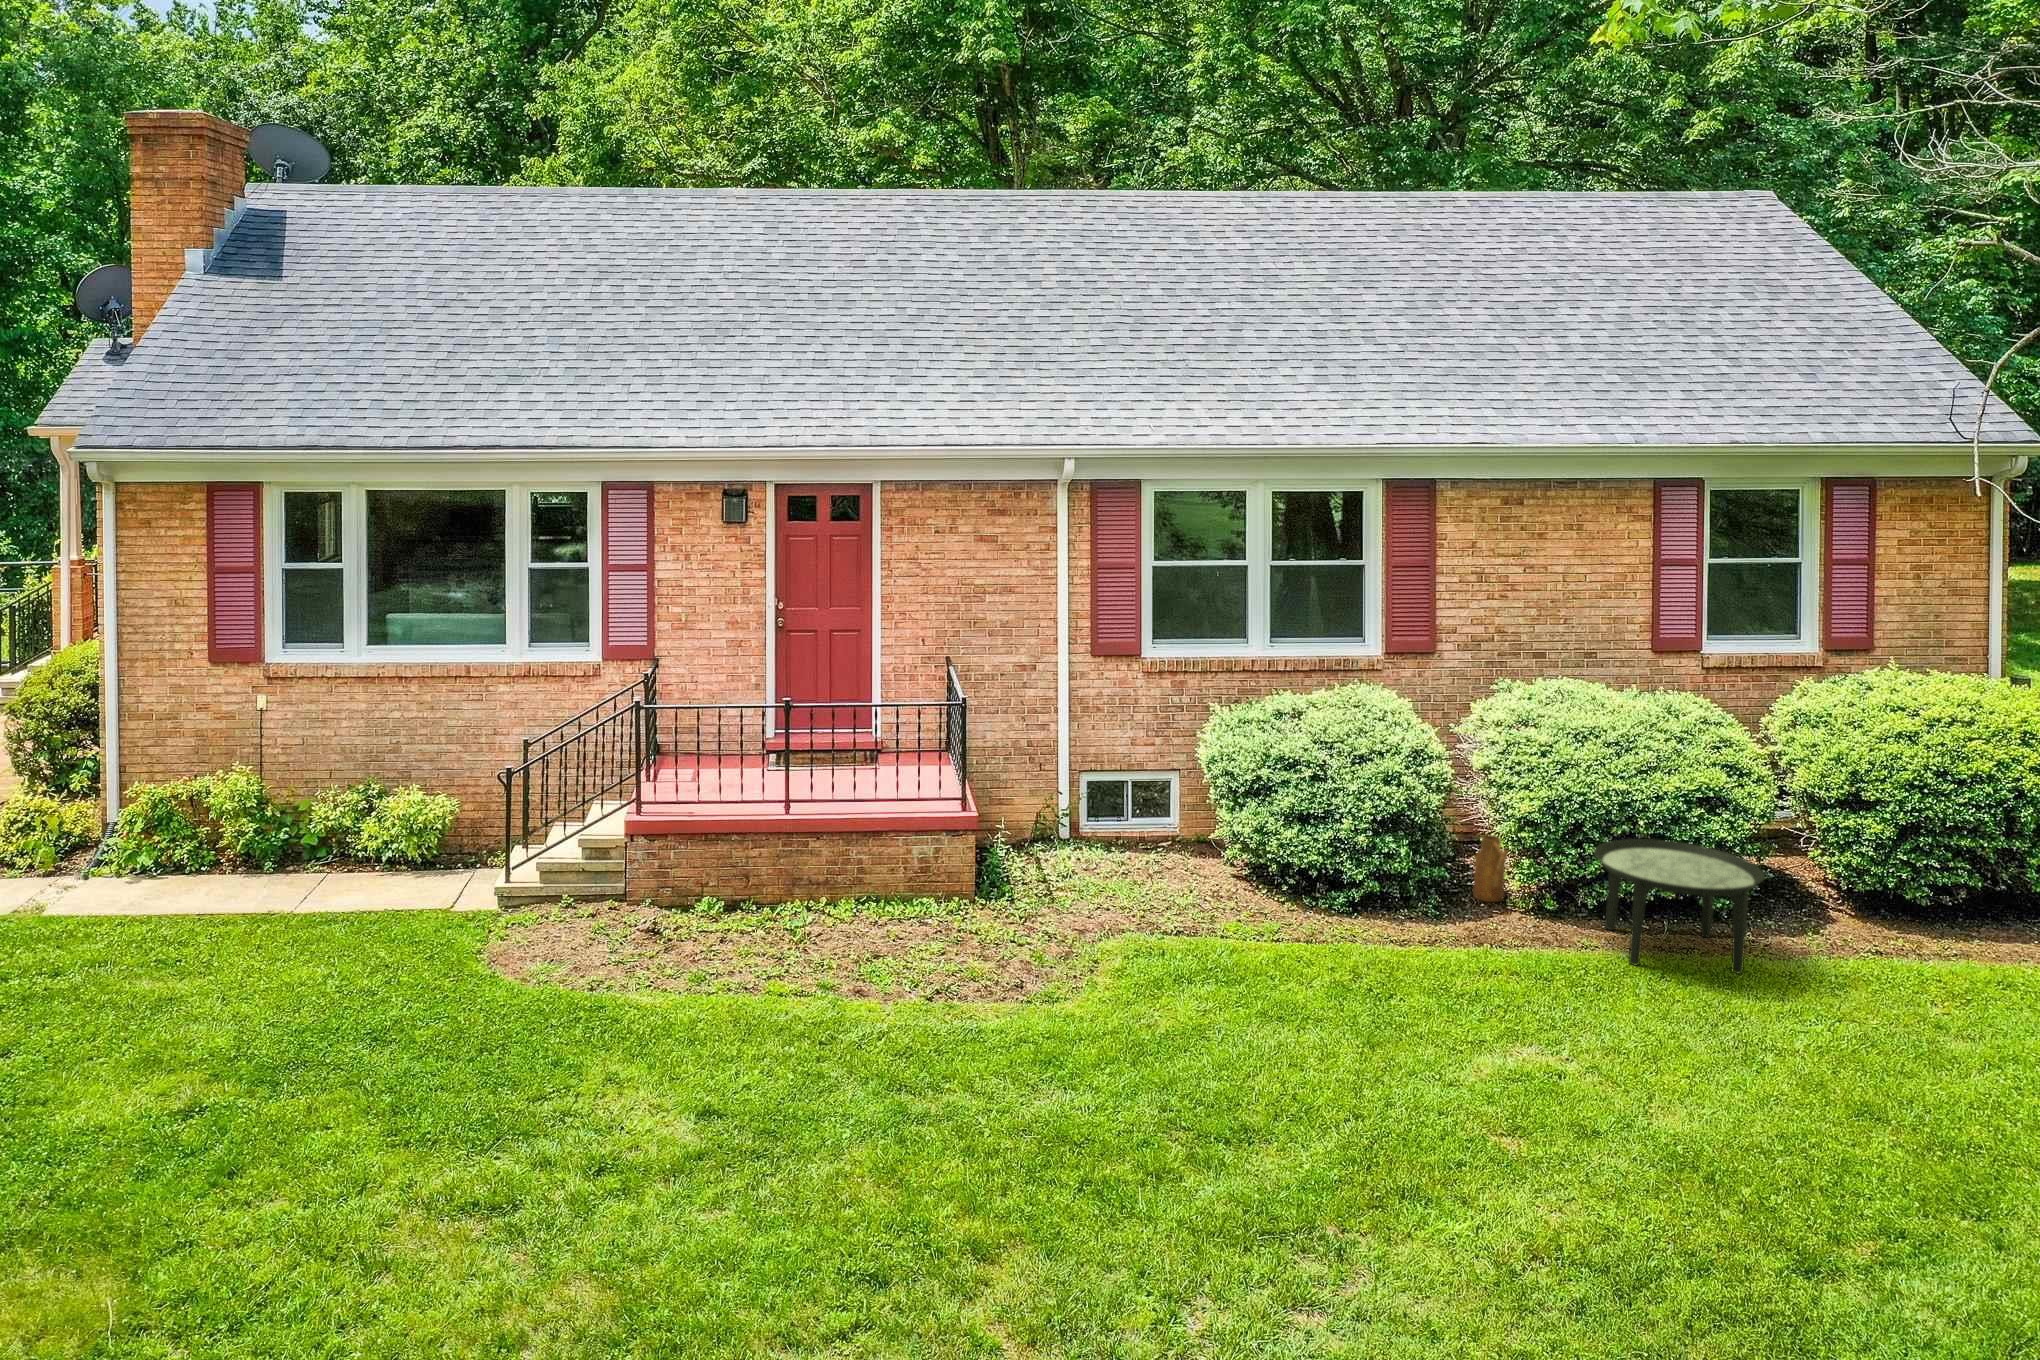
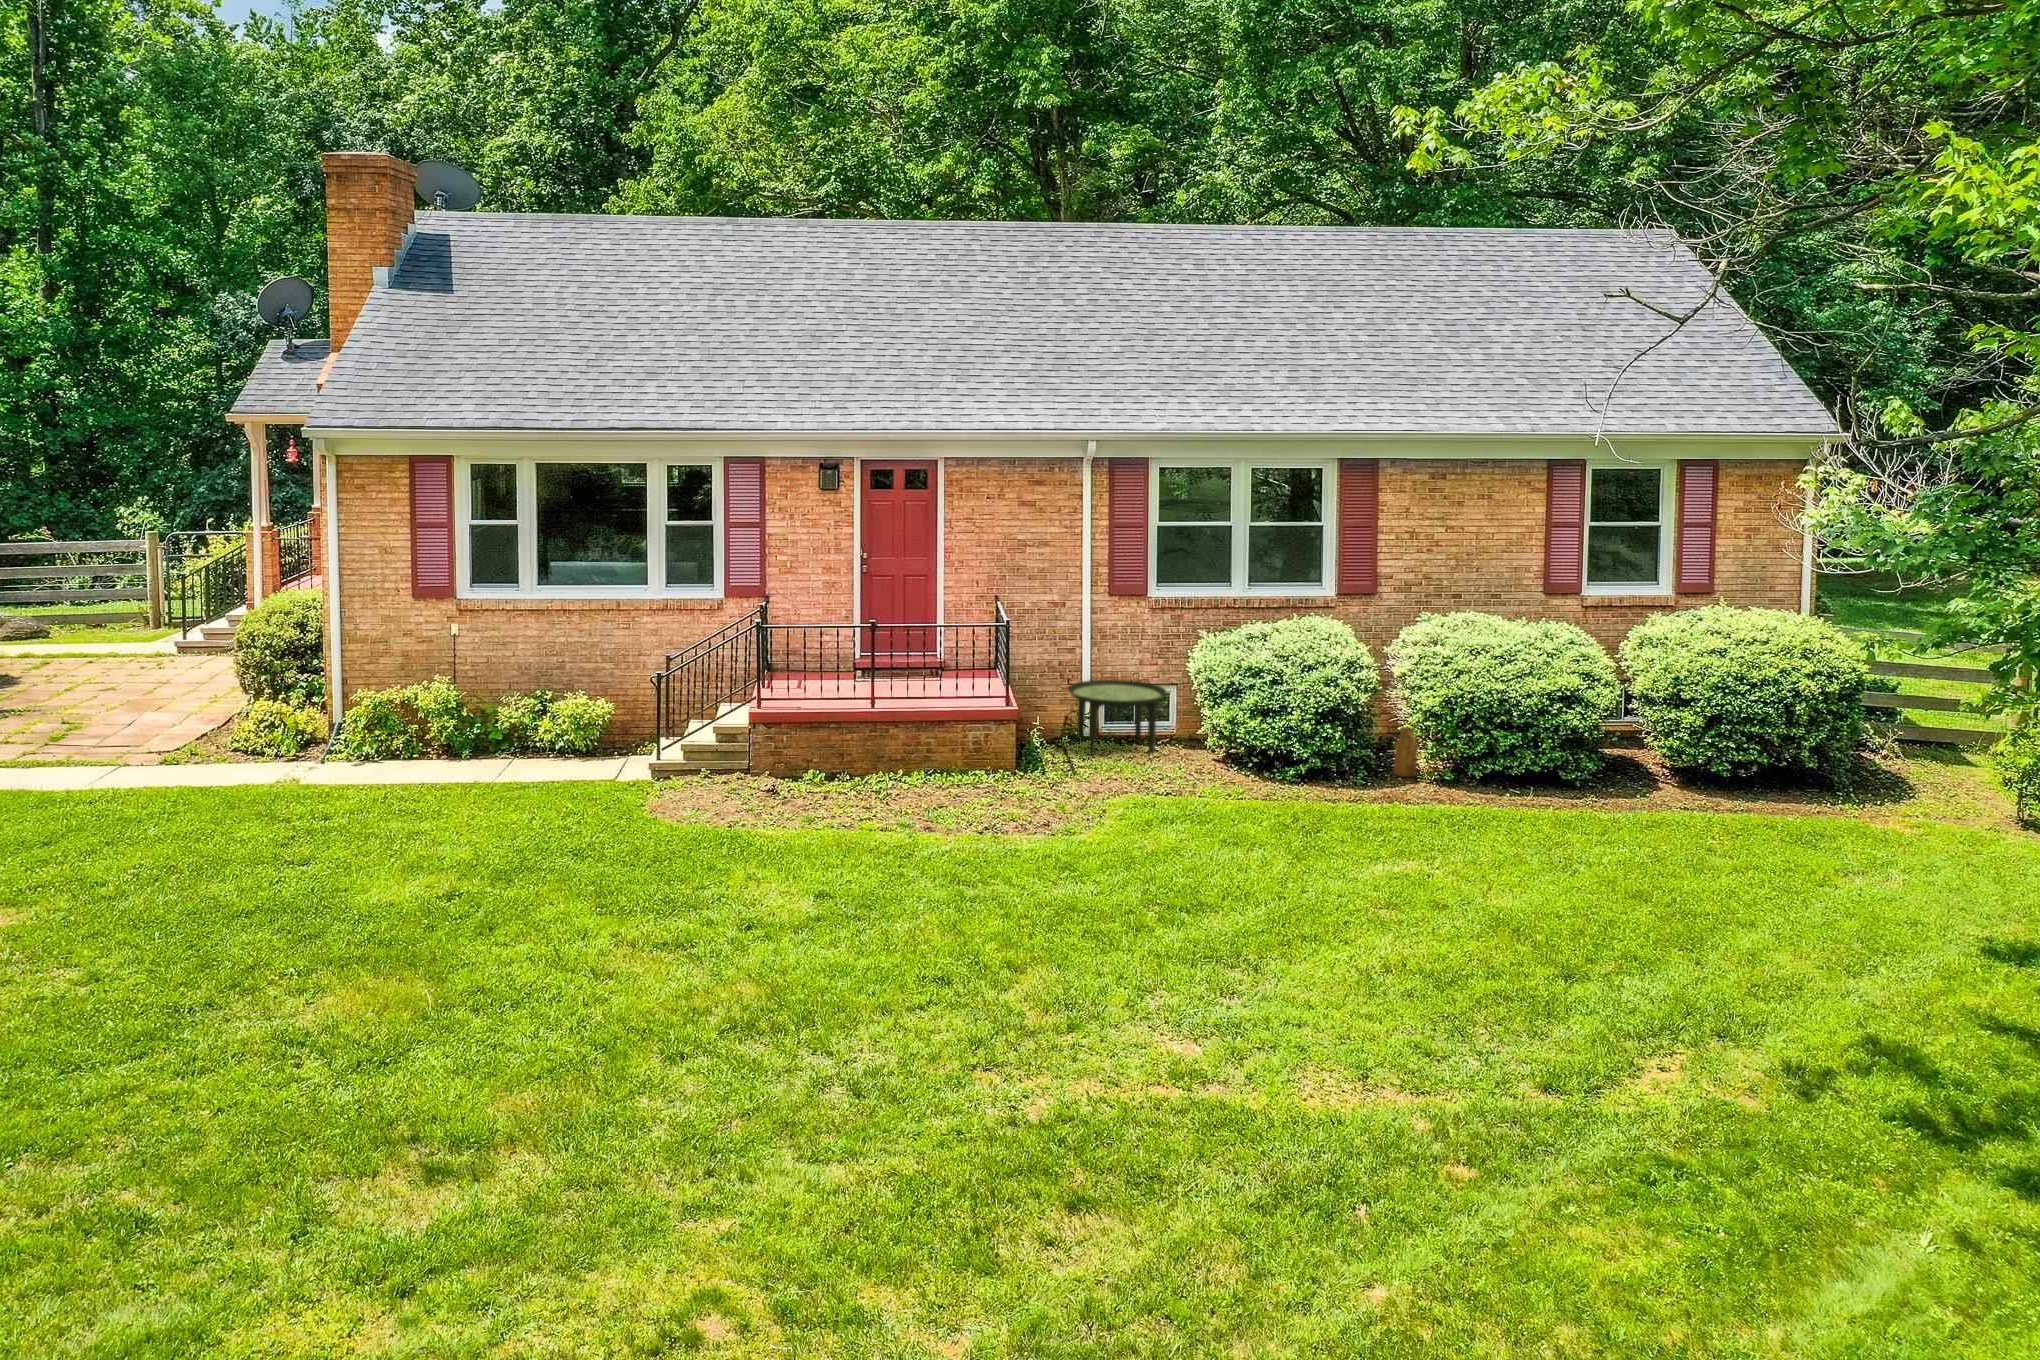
round table: present [1594,839,1765,974] -> present [1068,679,1166,755]

